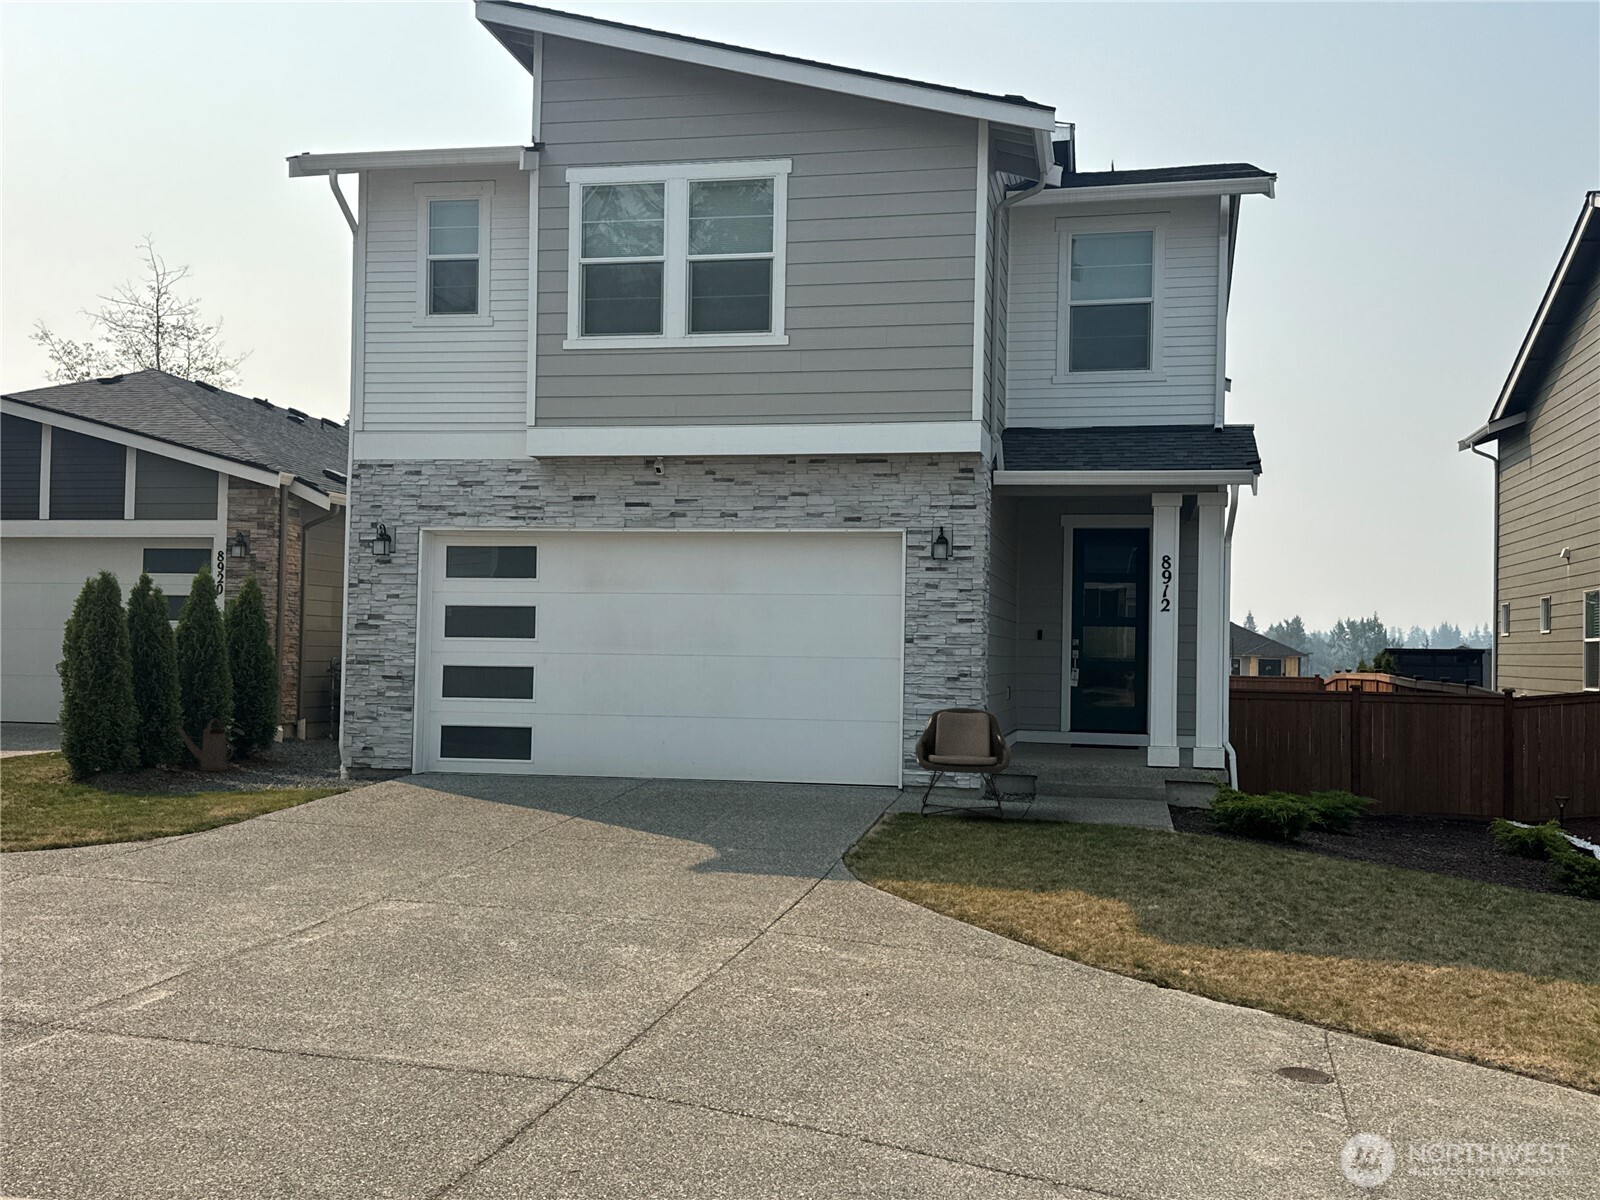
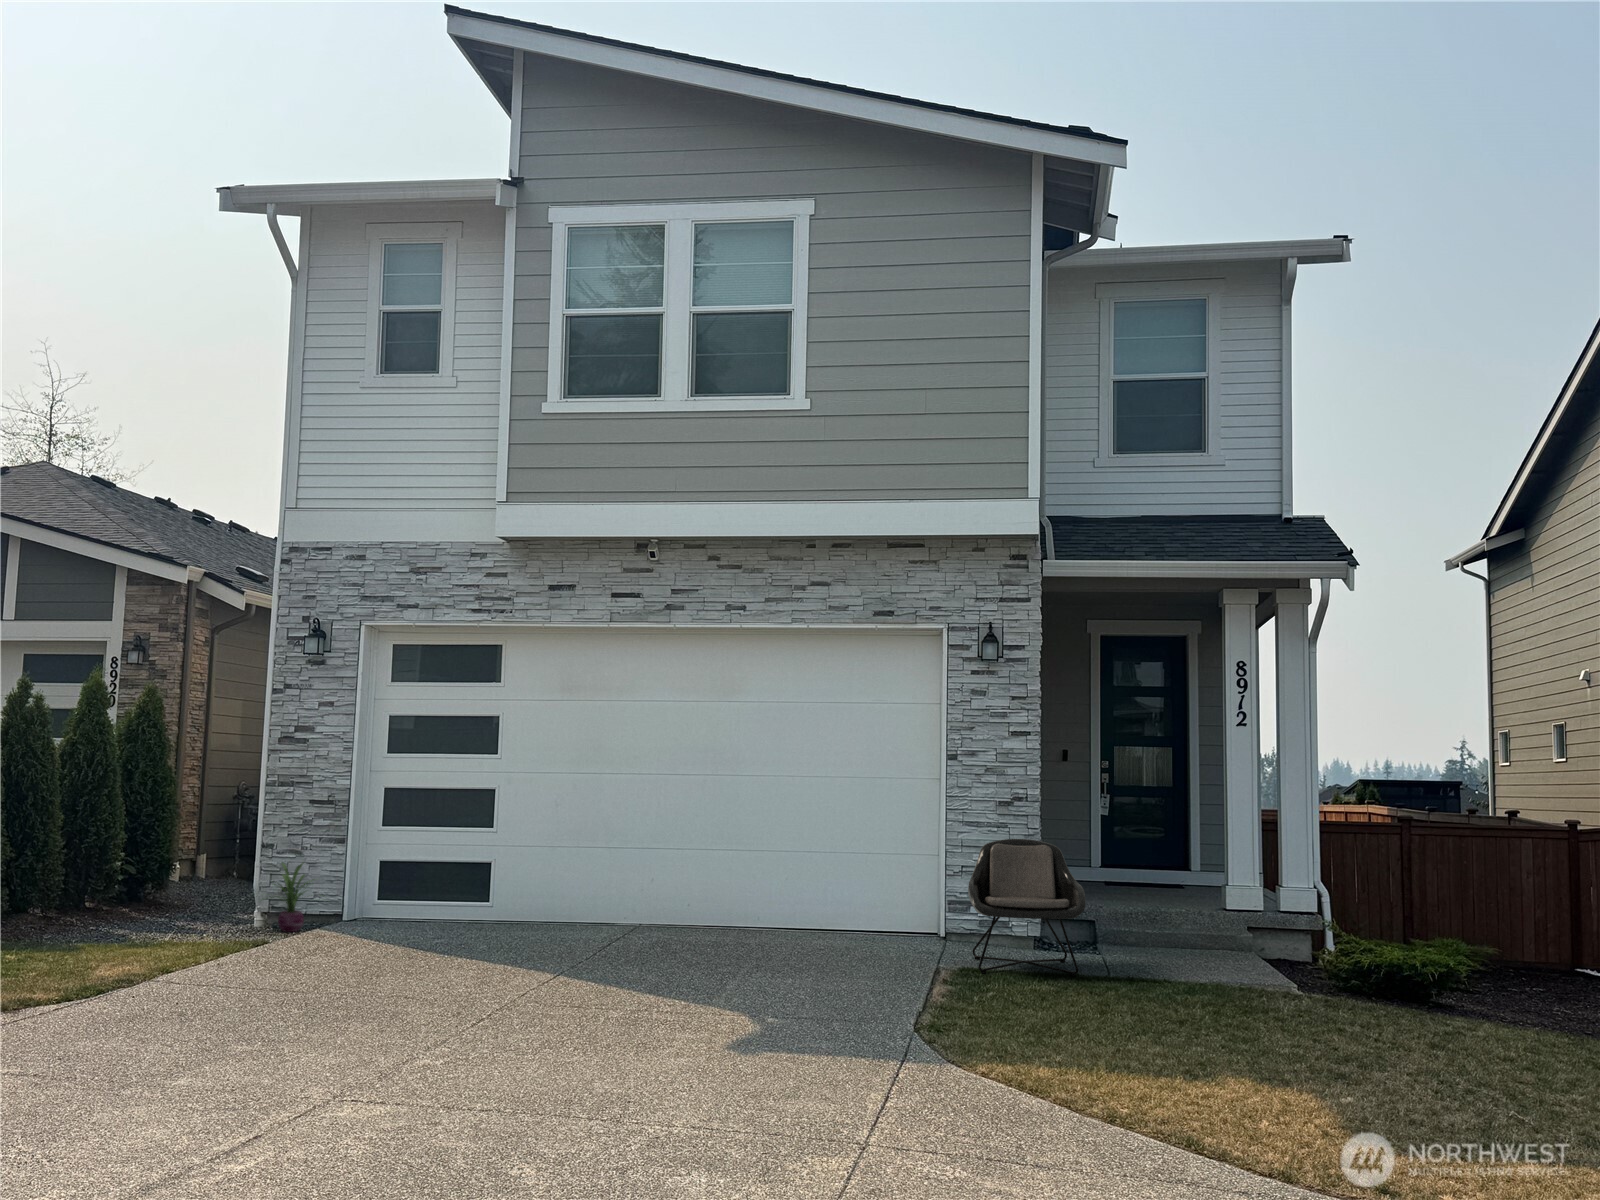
watering can: present [177,719,234,771] -> none [52,854,123,919]
decorative plant: none [338,725,400,782] -> present [274,863,312,932]

